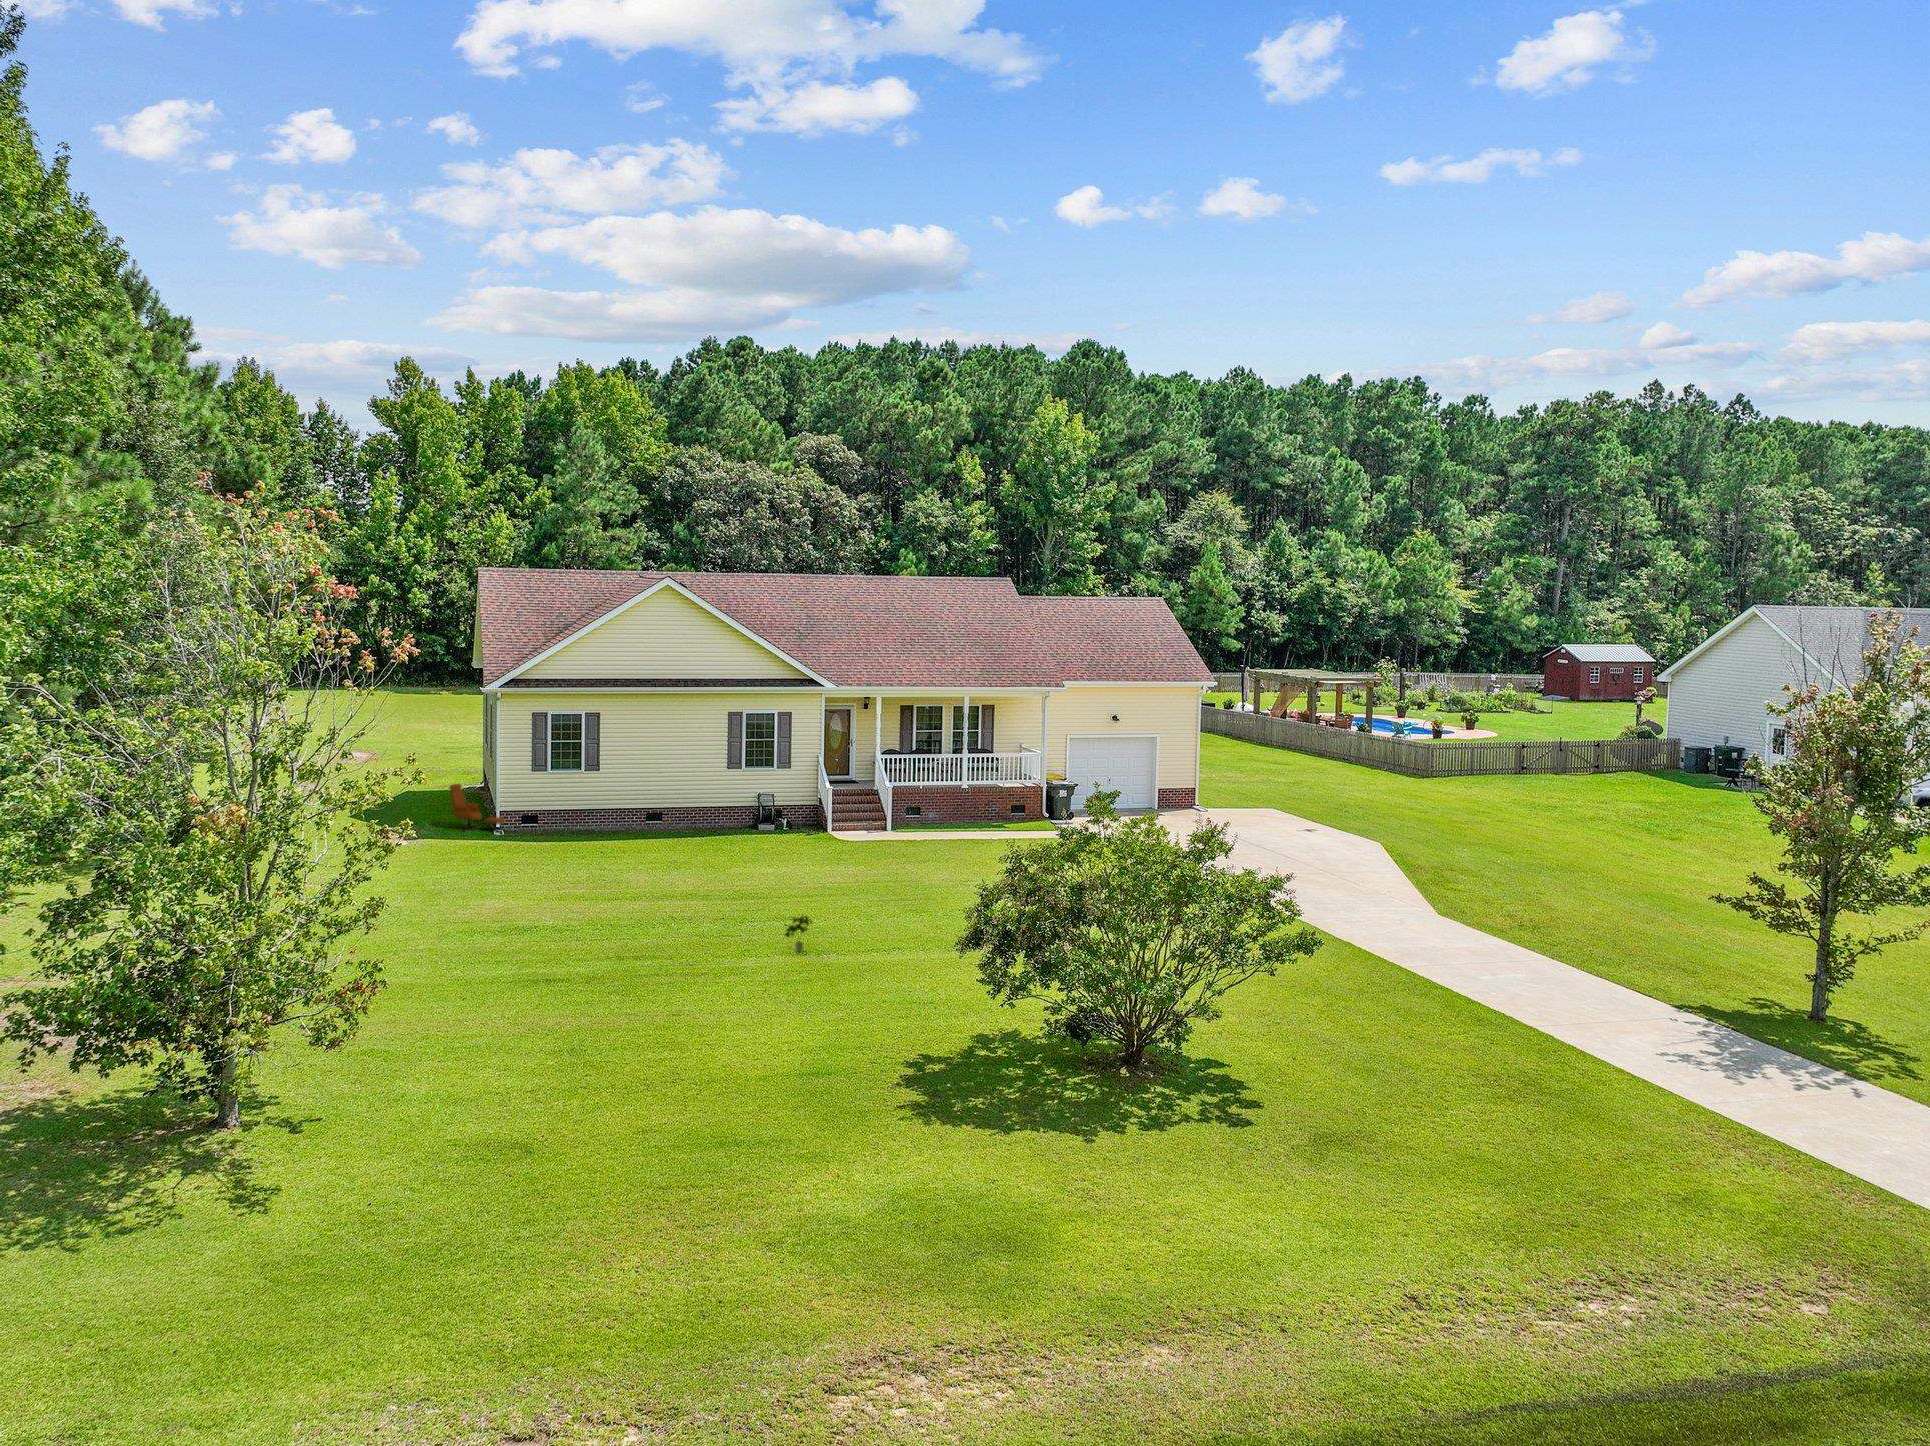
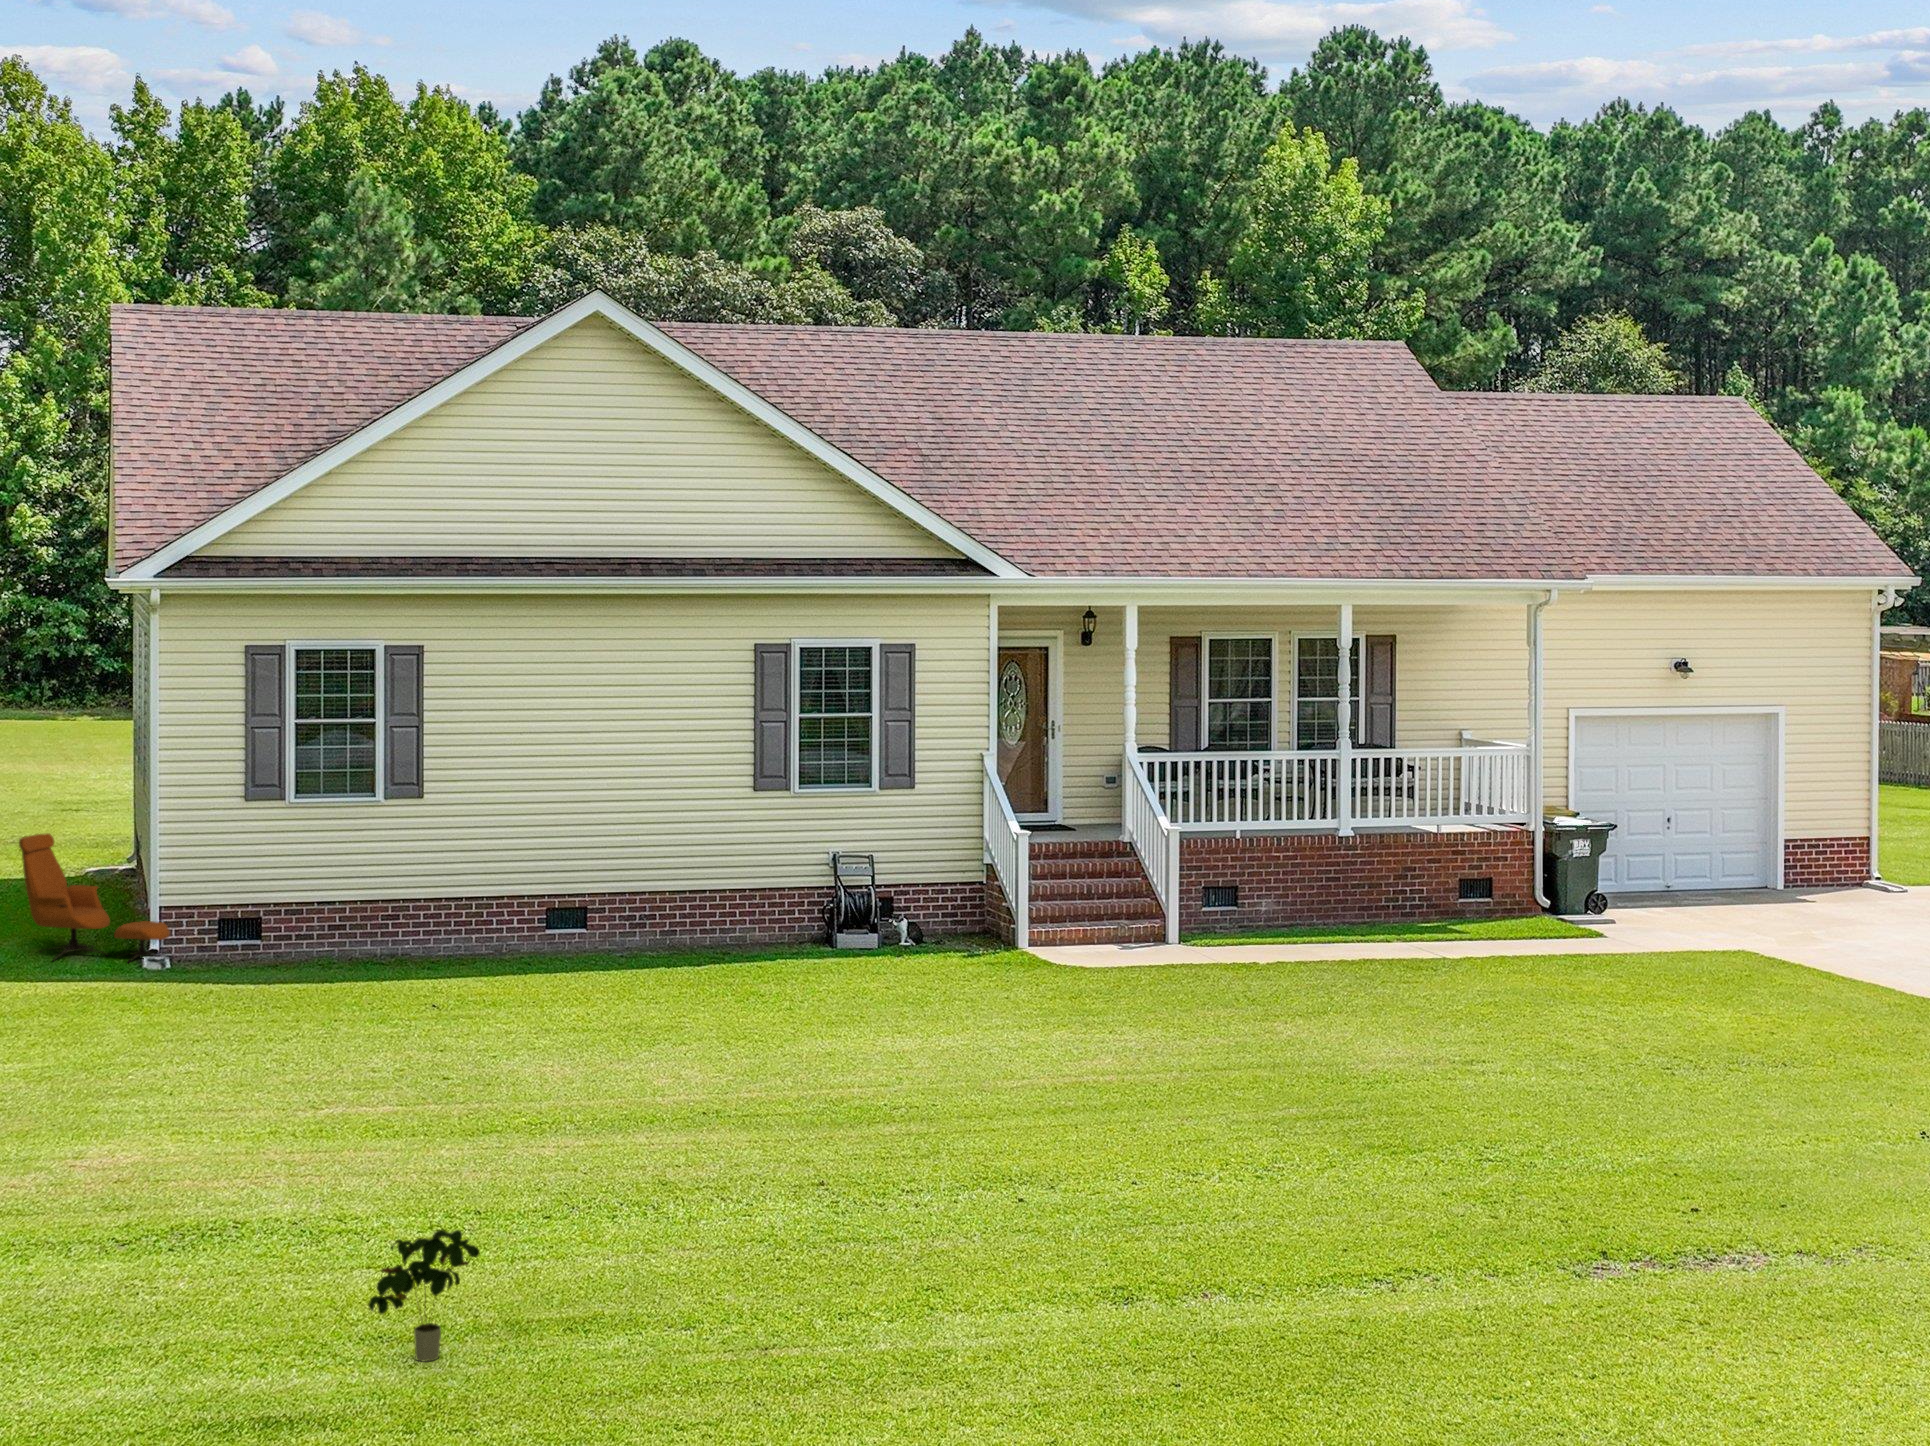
potted plant: present [785,916,812,952] -> present [368,1230,480,1362]

